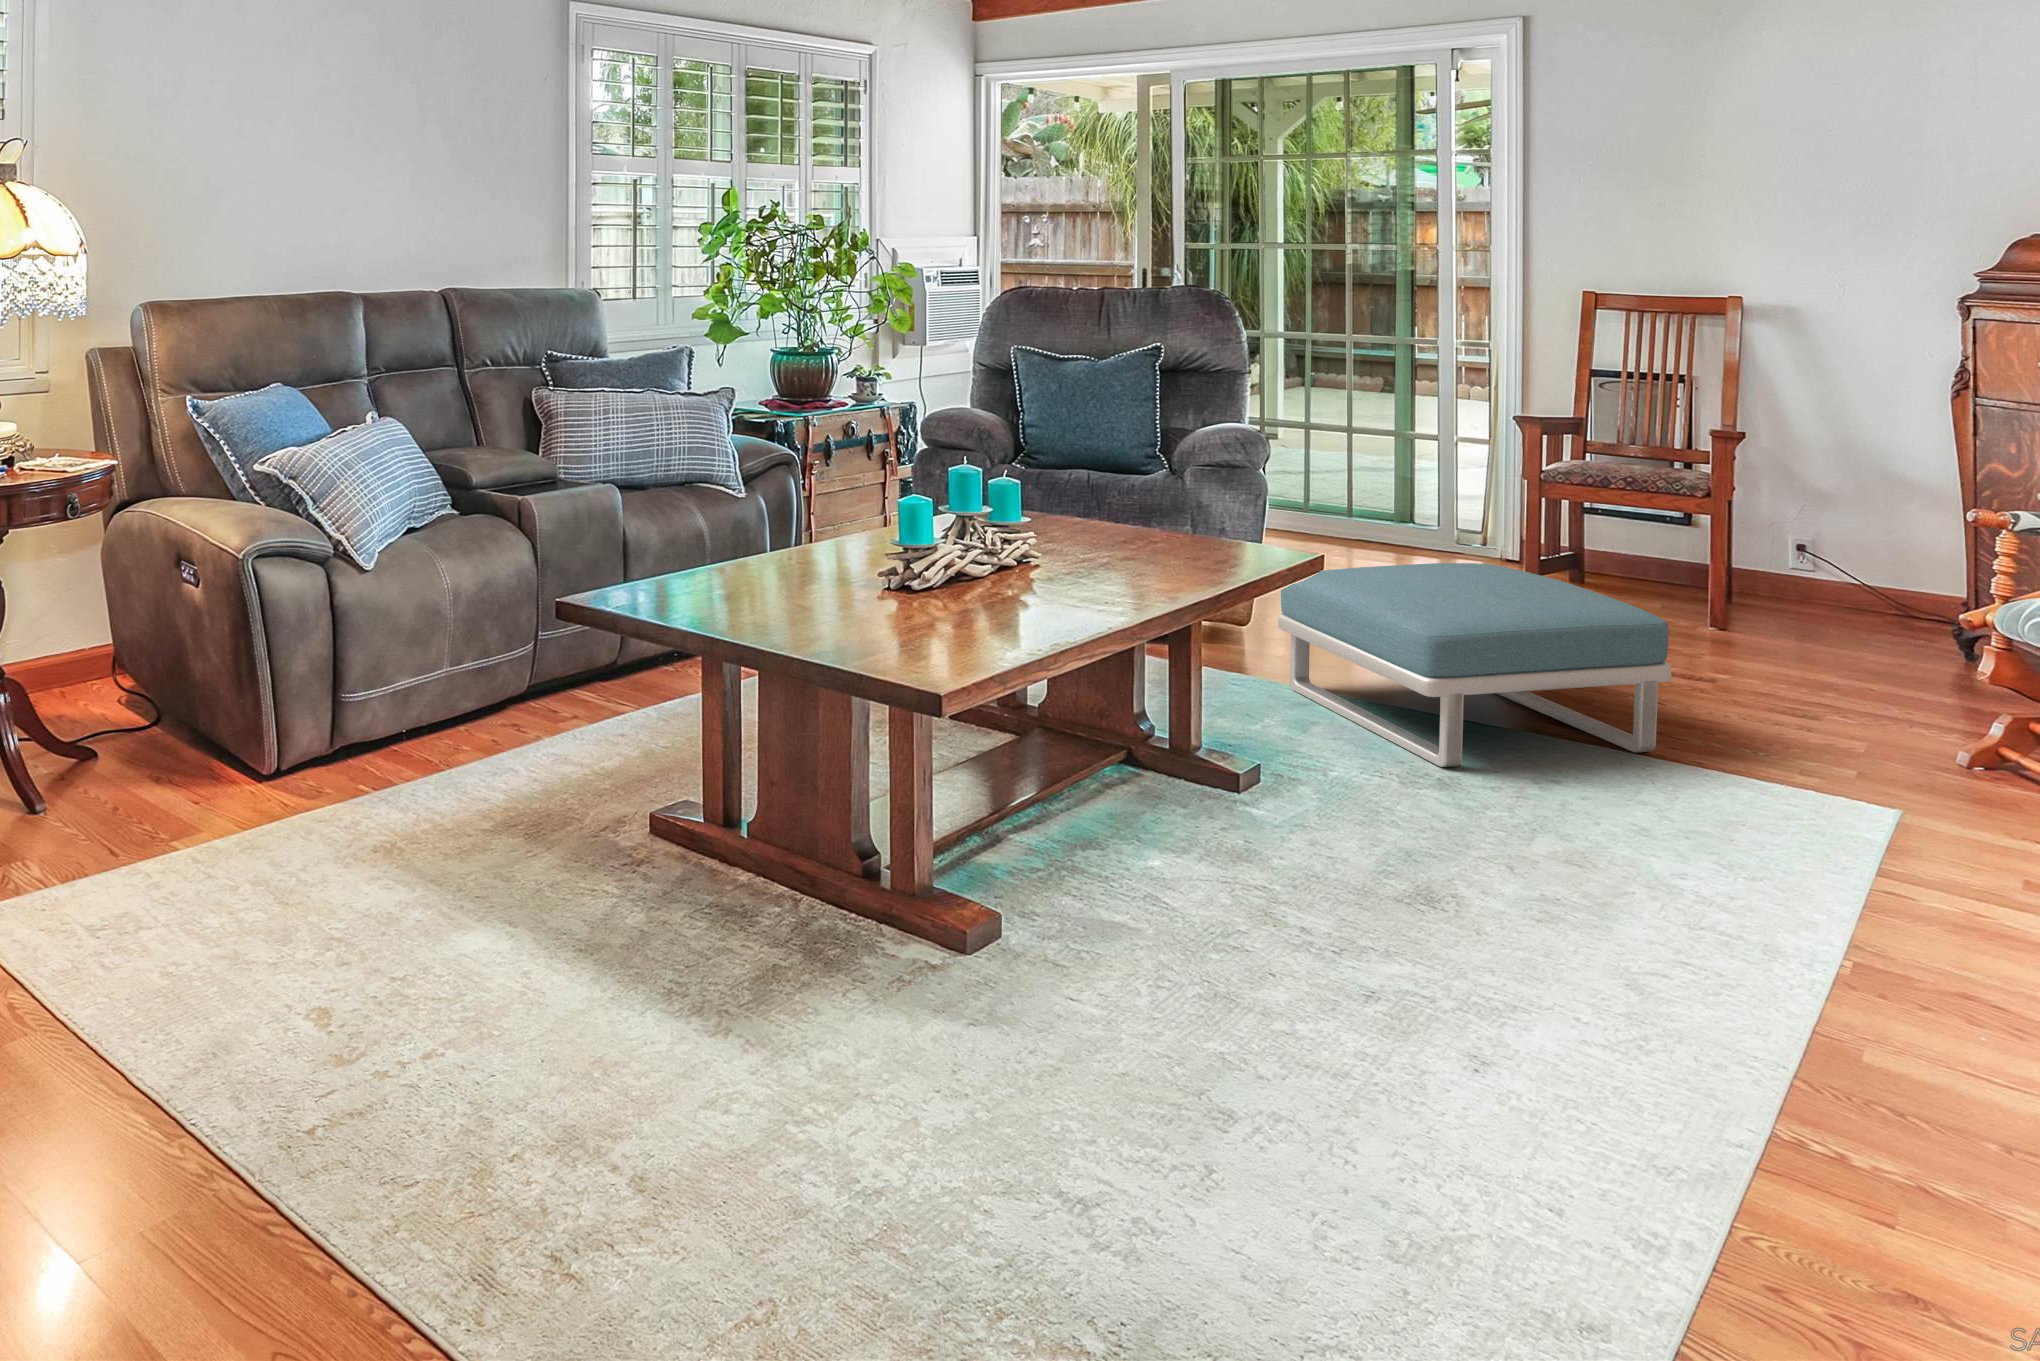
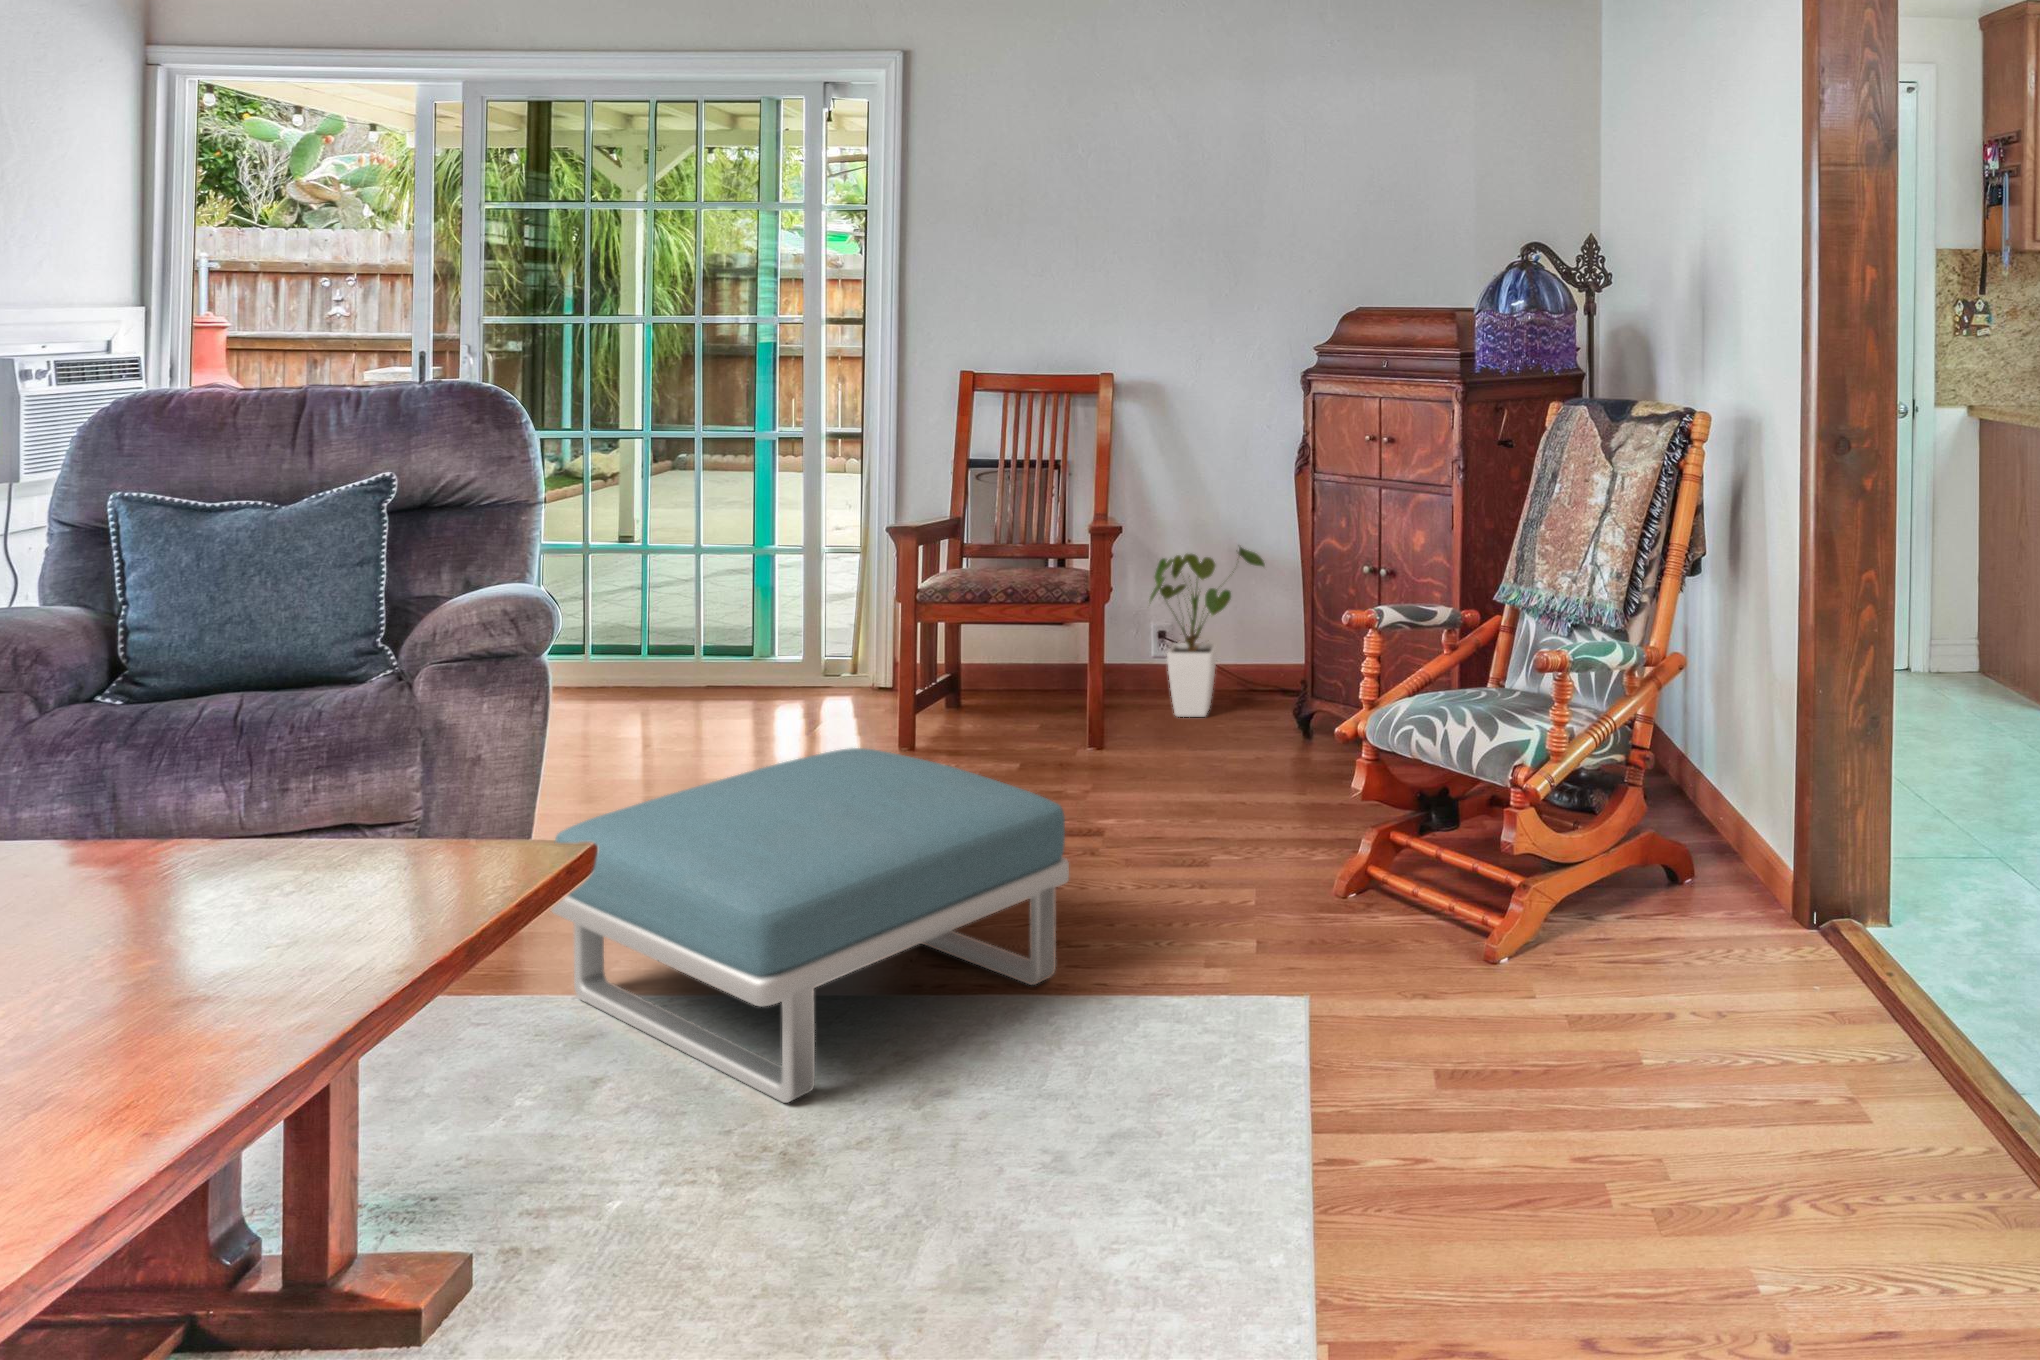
house plant: none [1771,465,1915,622] -> present [1150,547,1265,717]

